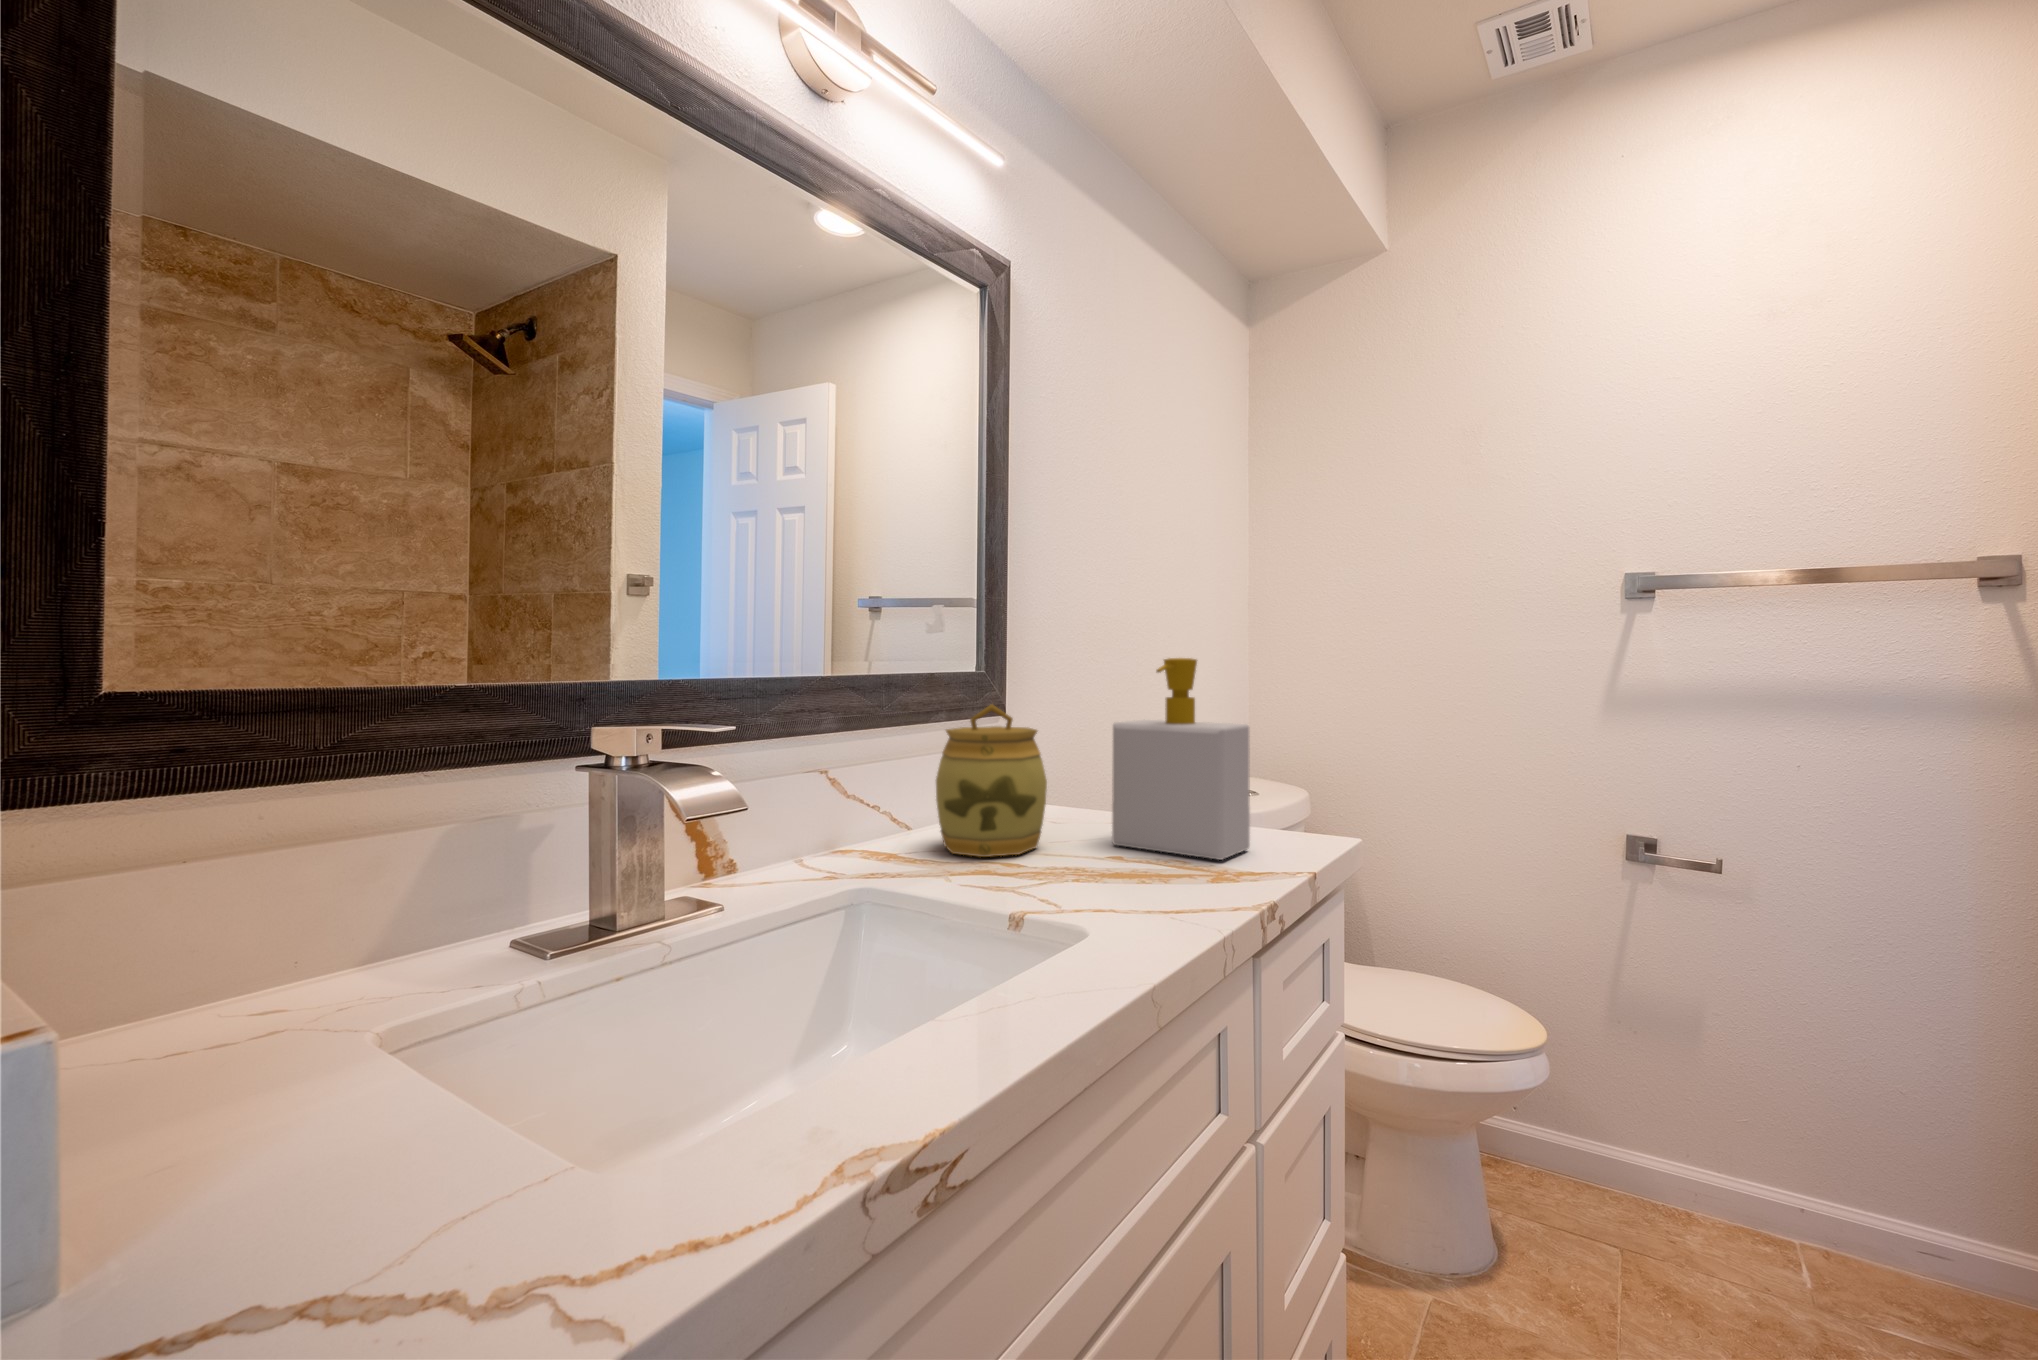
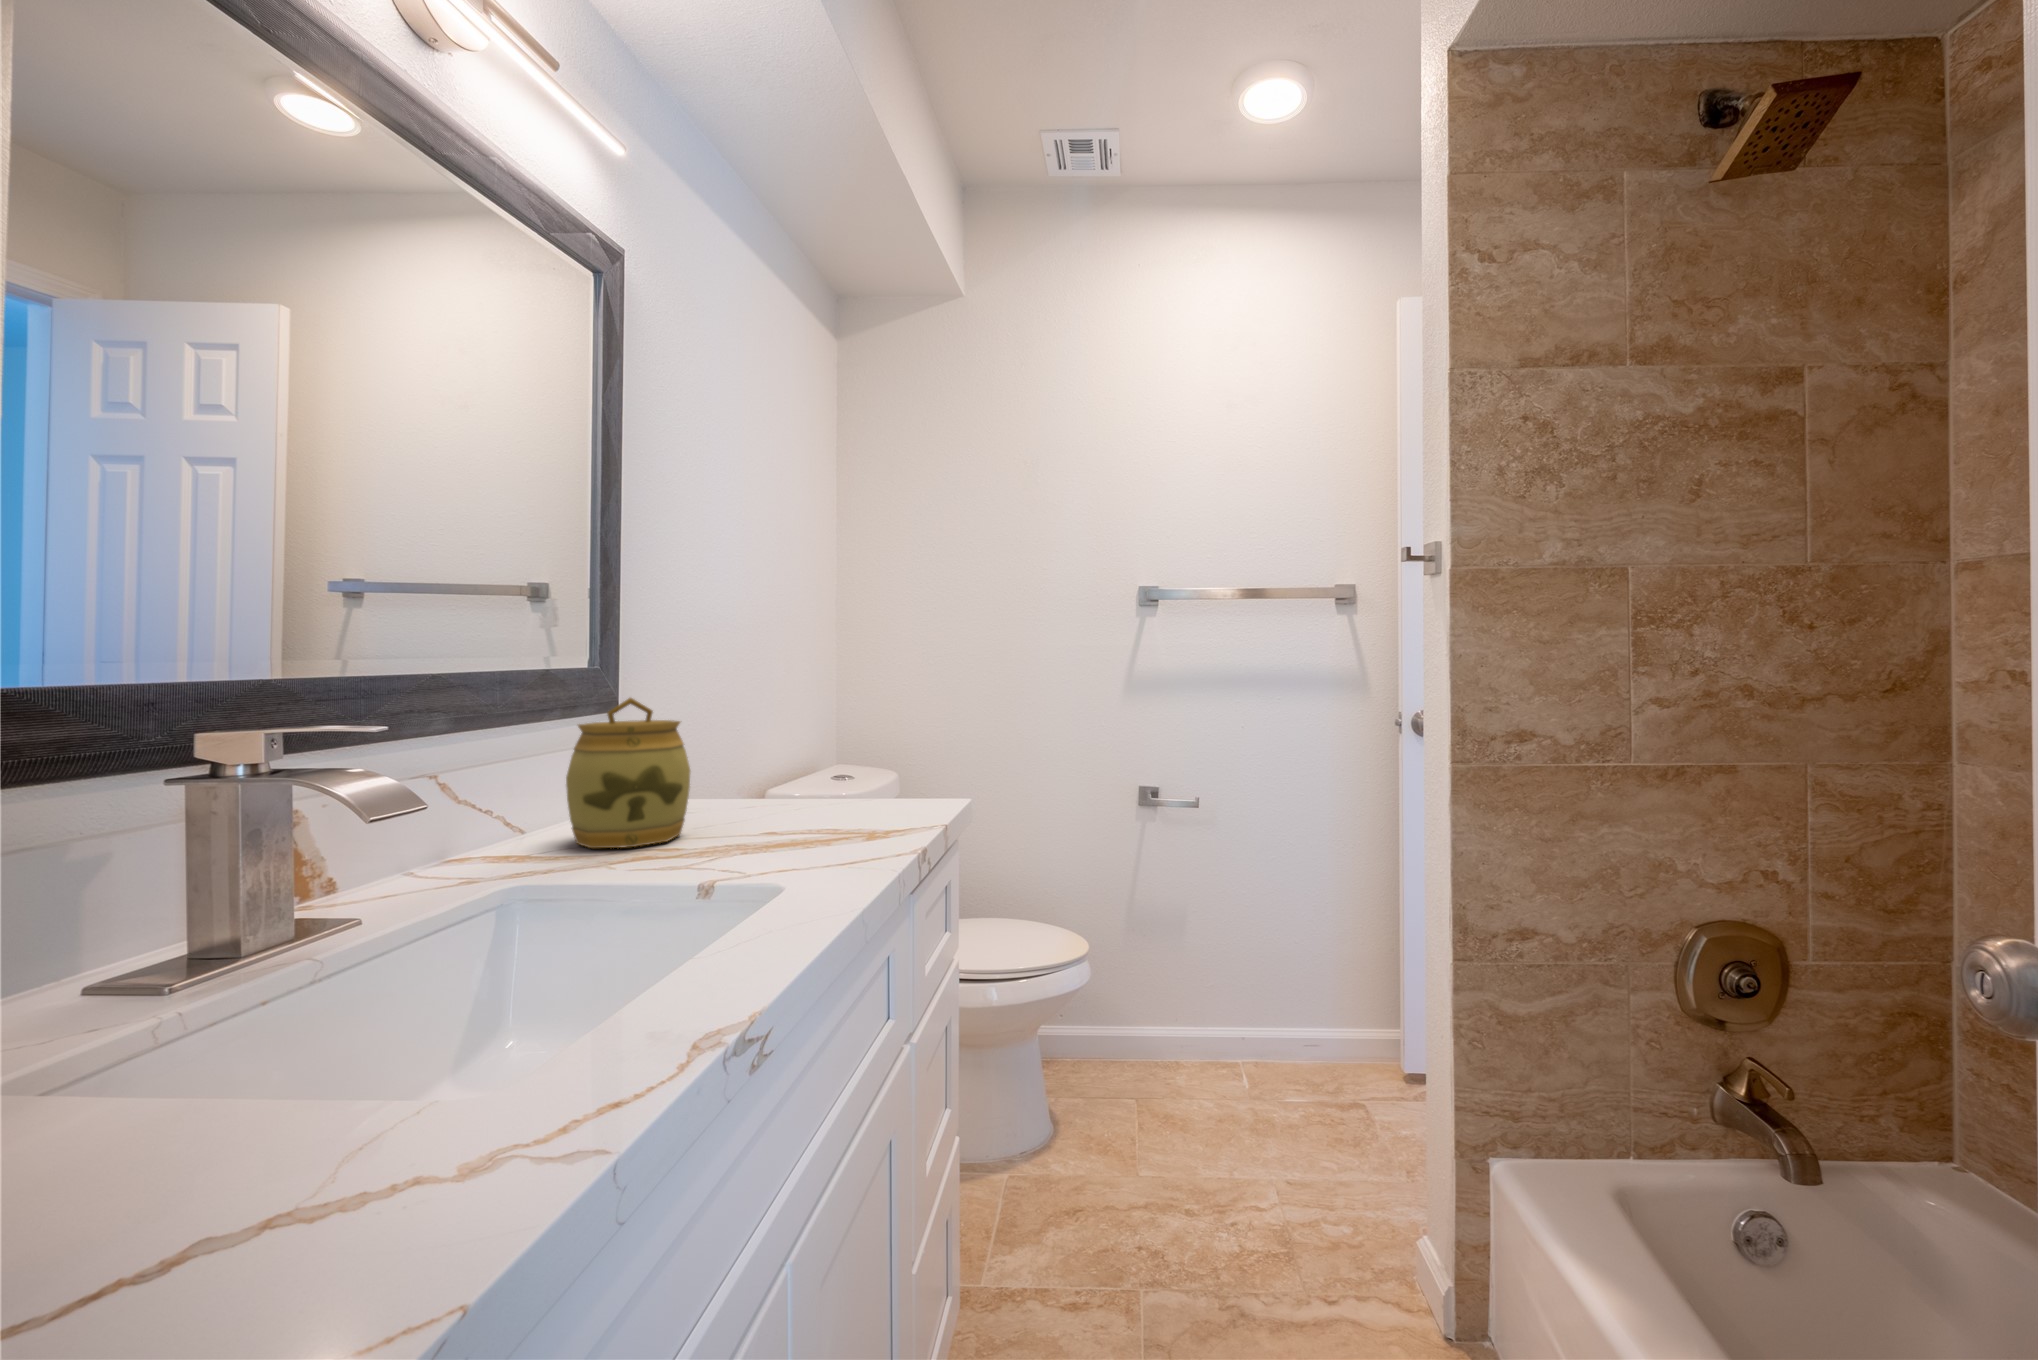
soap bottle: present [1112,658,1250,860] -> none [755,651,883,826]

